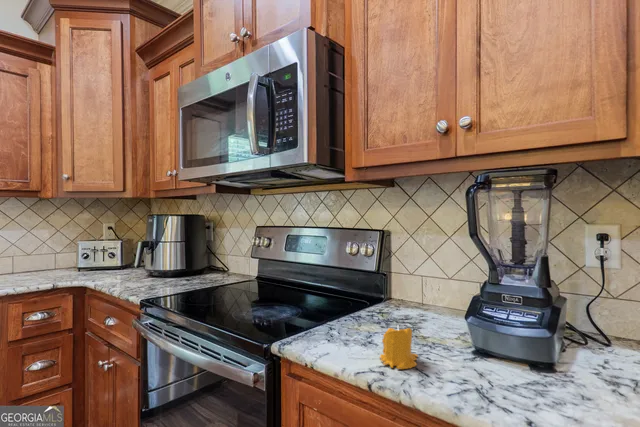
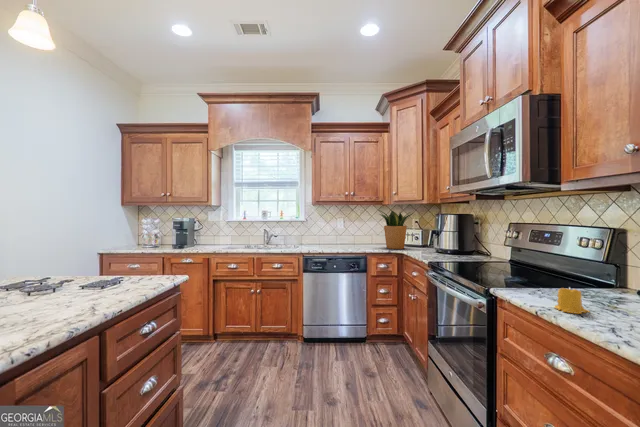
potted plant: none [25,206,110,281] -> present [380,210,412,249]

